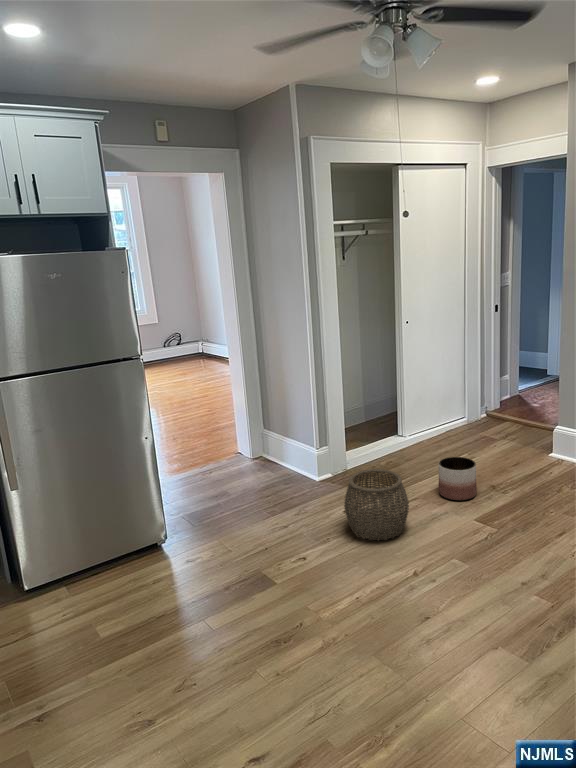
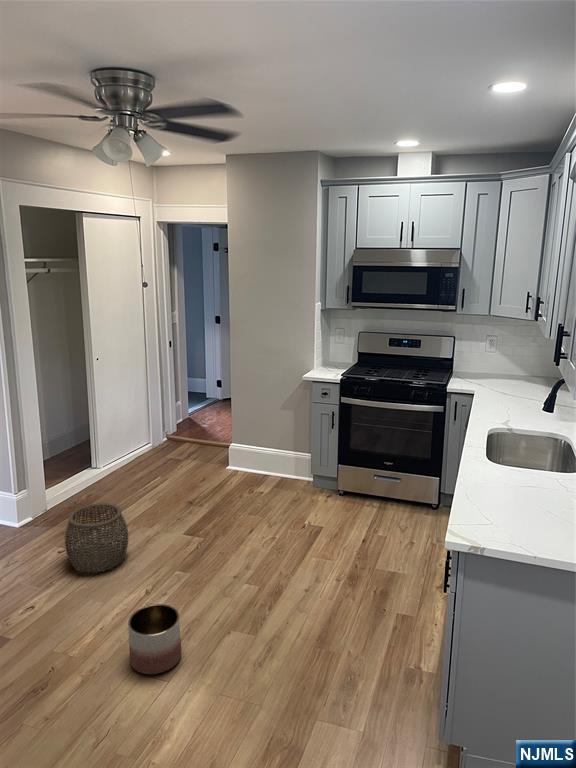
planter: present [439,457,477,500] -> present [128,604,181,674]

